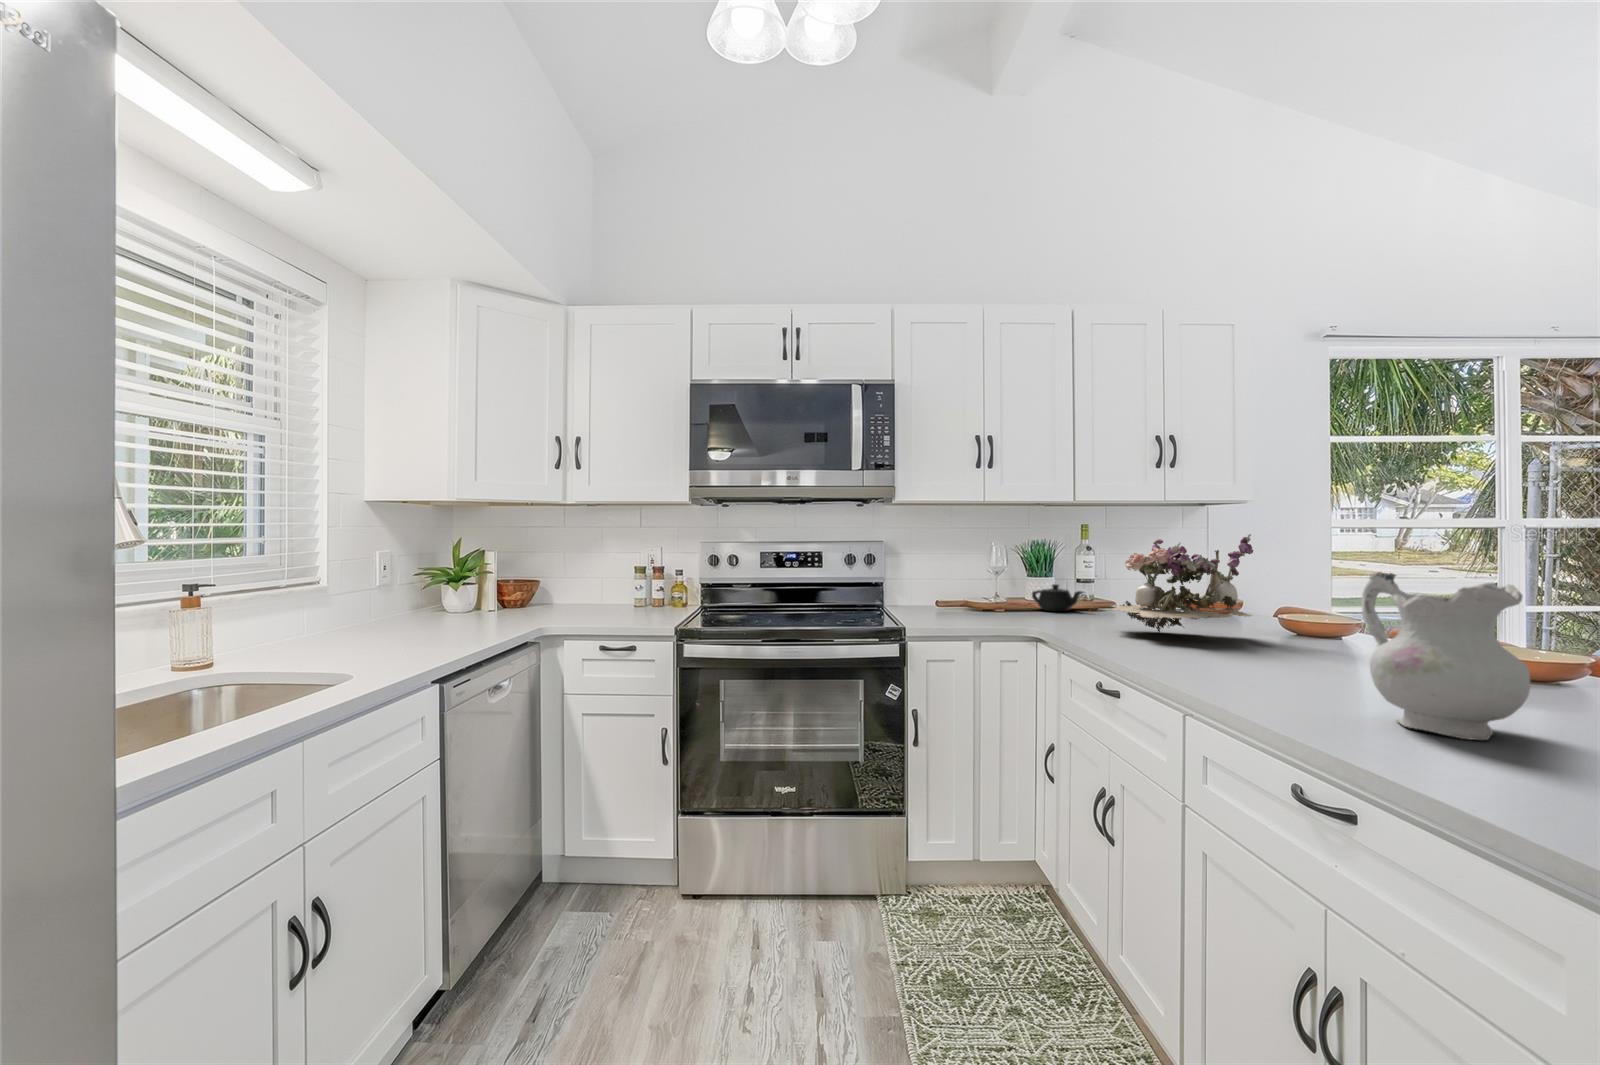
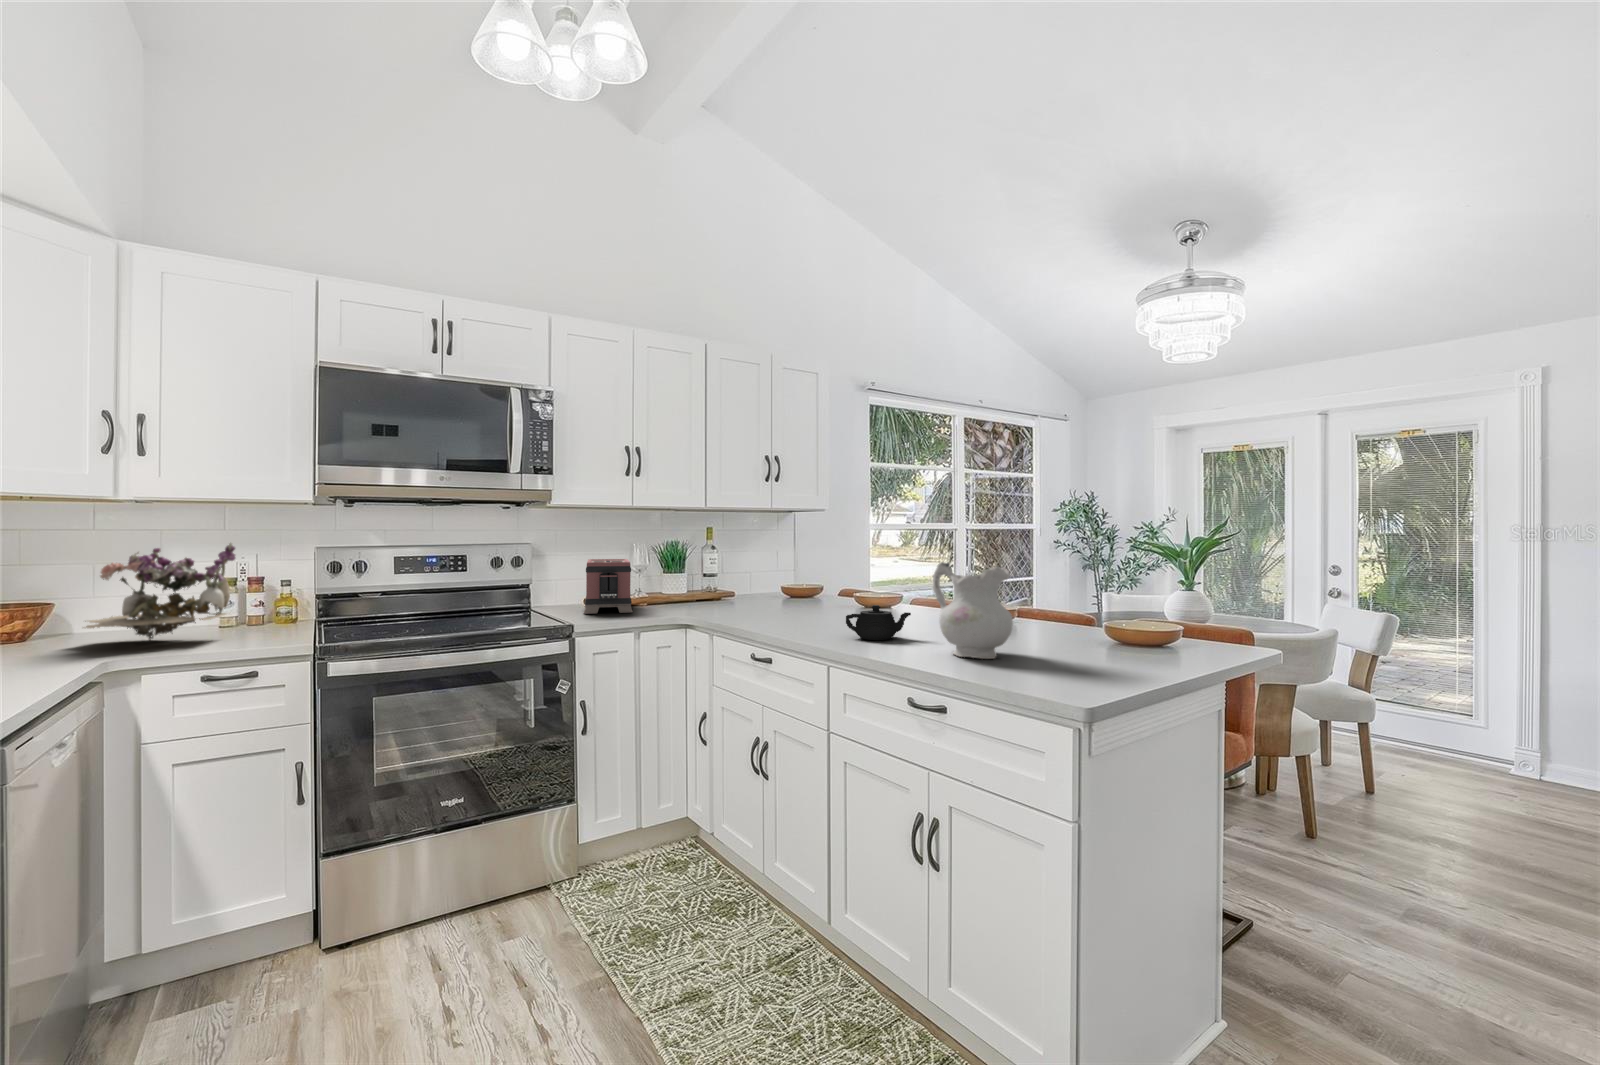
flower arrangement: present [1111,534,1253,632] -> present [86,543,235,640]
toaster: none [924,557,983,617] -> present [584,559,633,614]
teapot: present [1032,584,1083,611] -> present [846,605,911,640]

